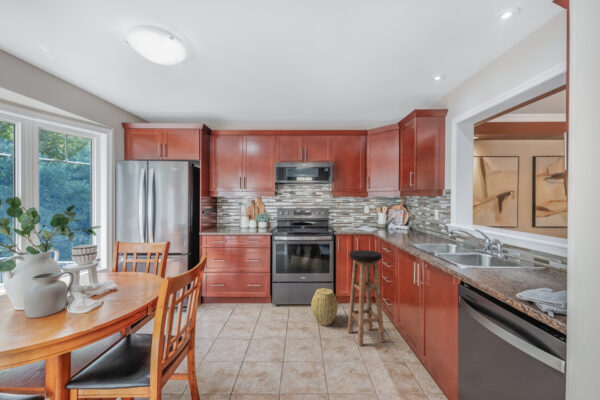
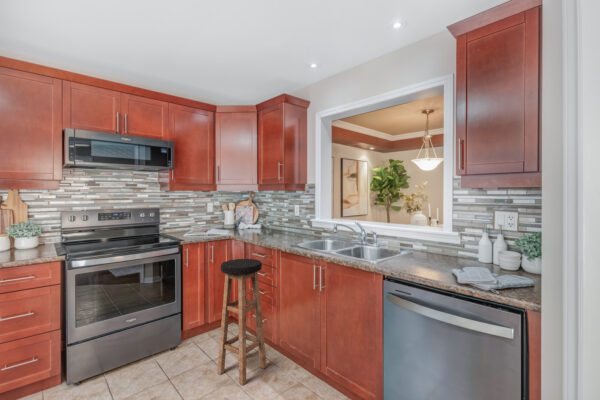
woven basket: present [311,288,338,326] -> none [157,323,199,380]

